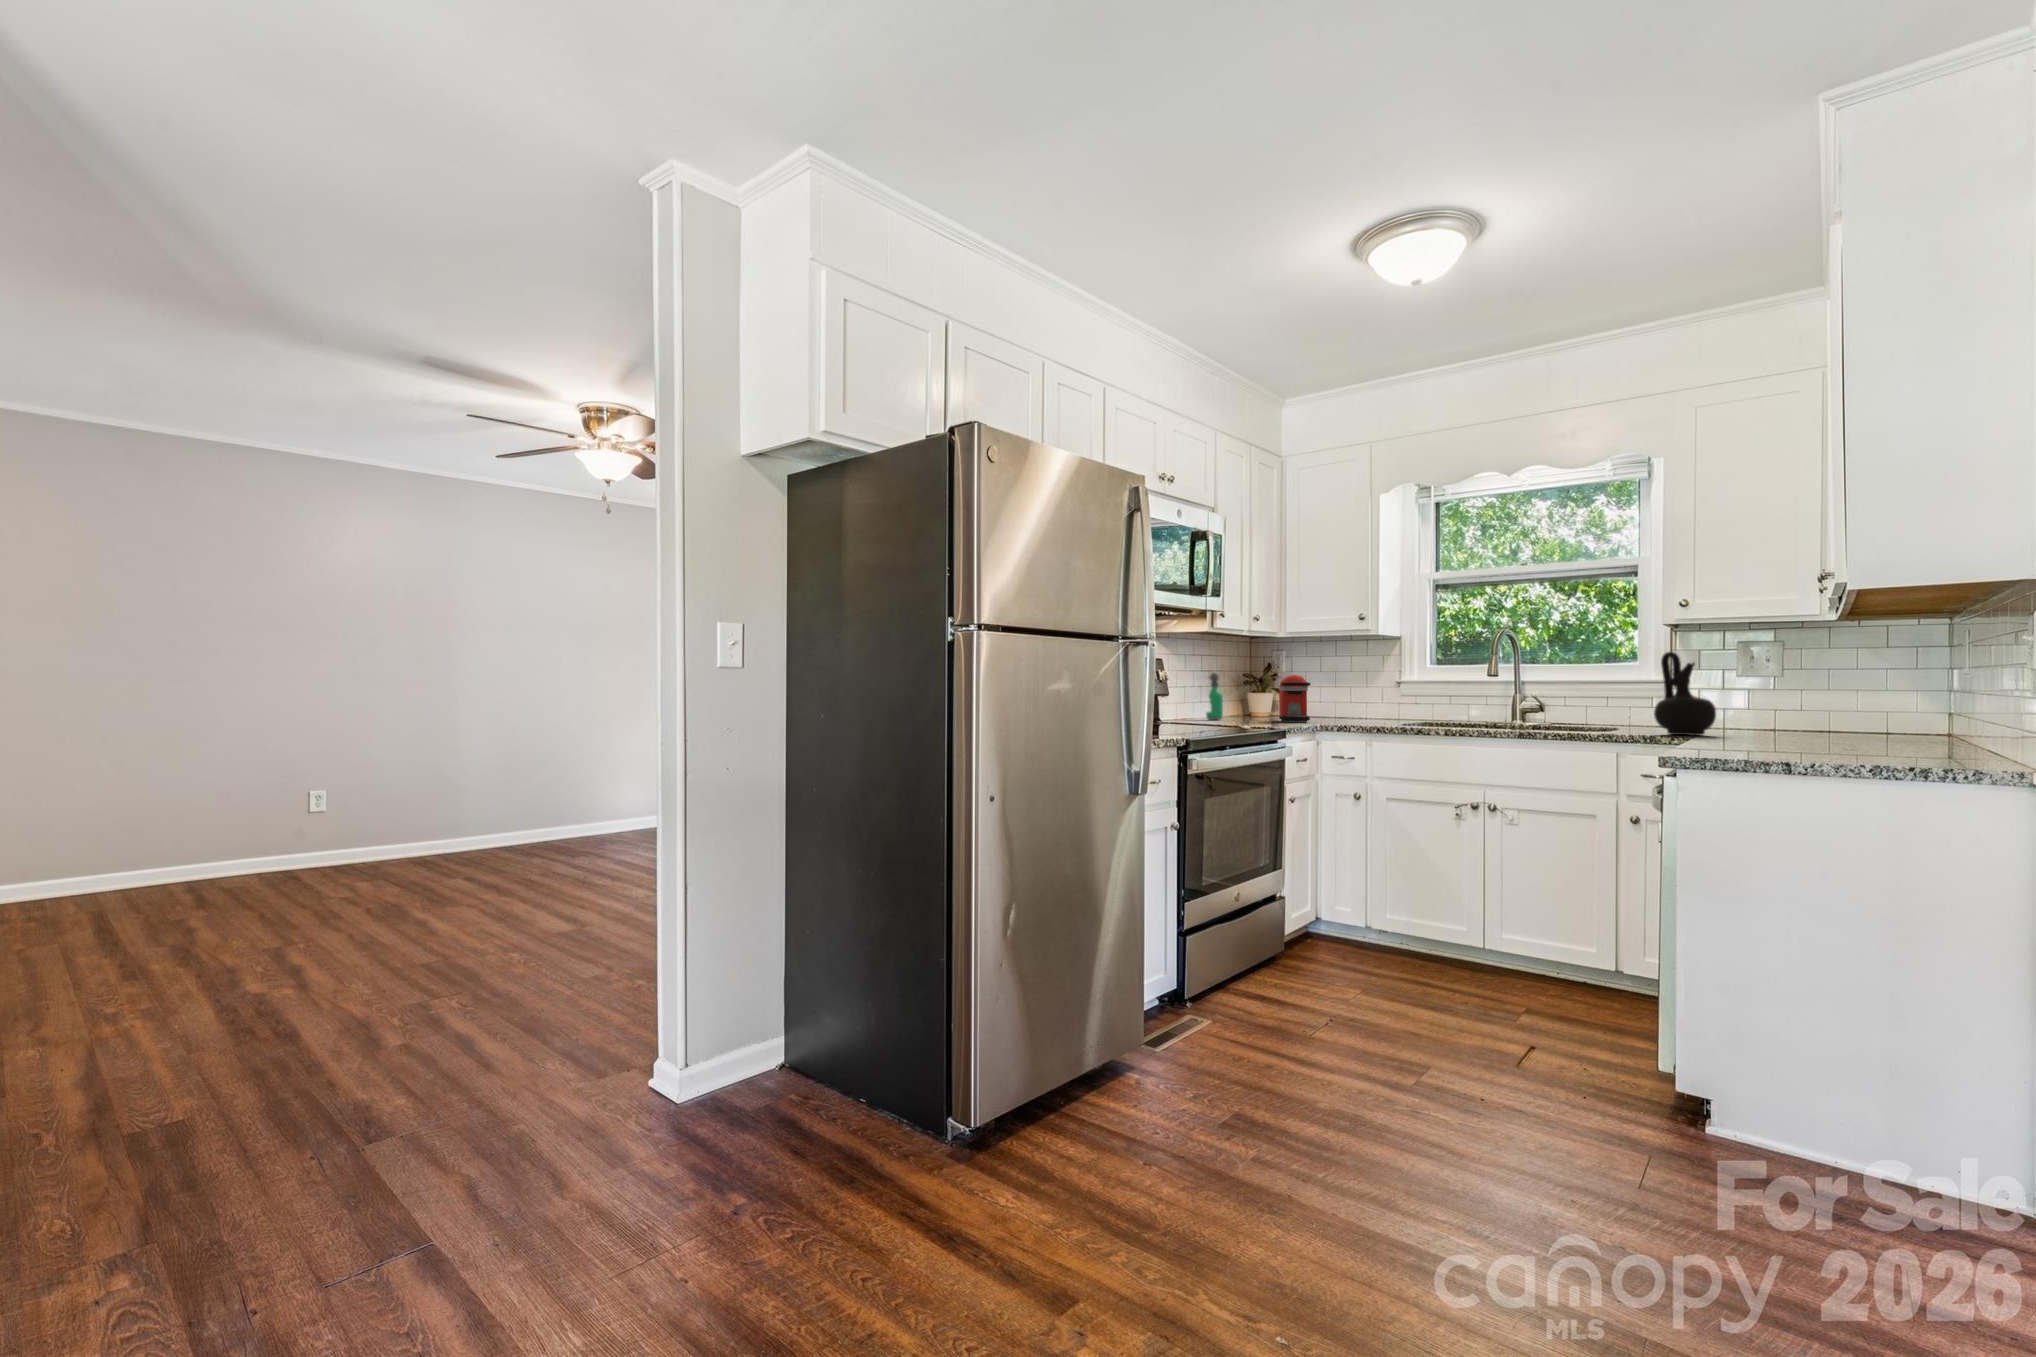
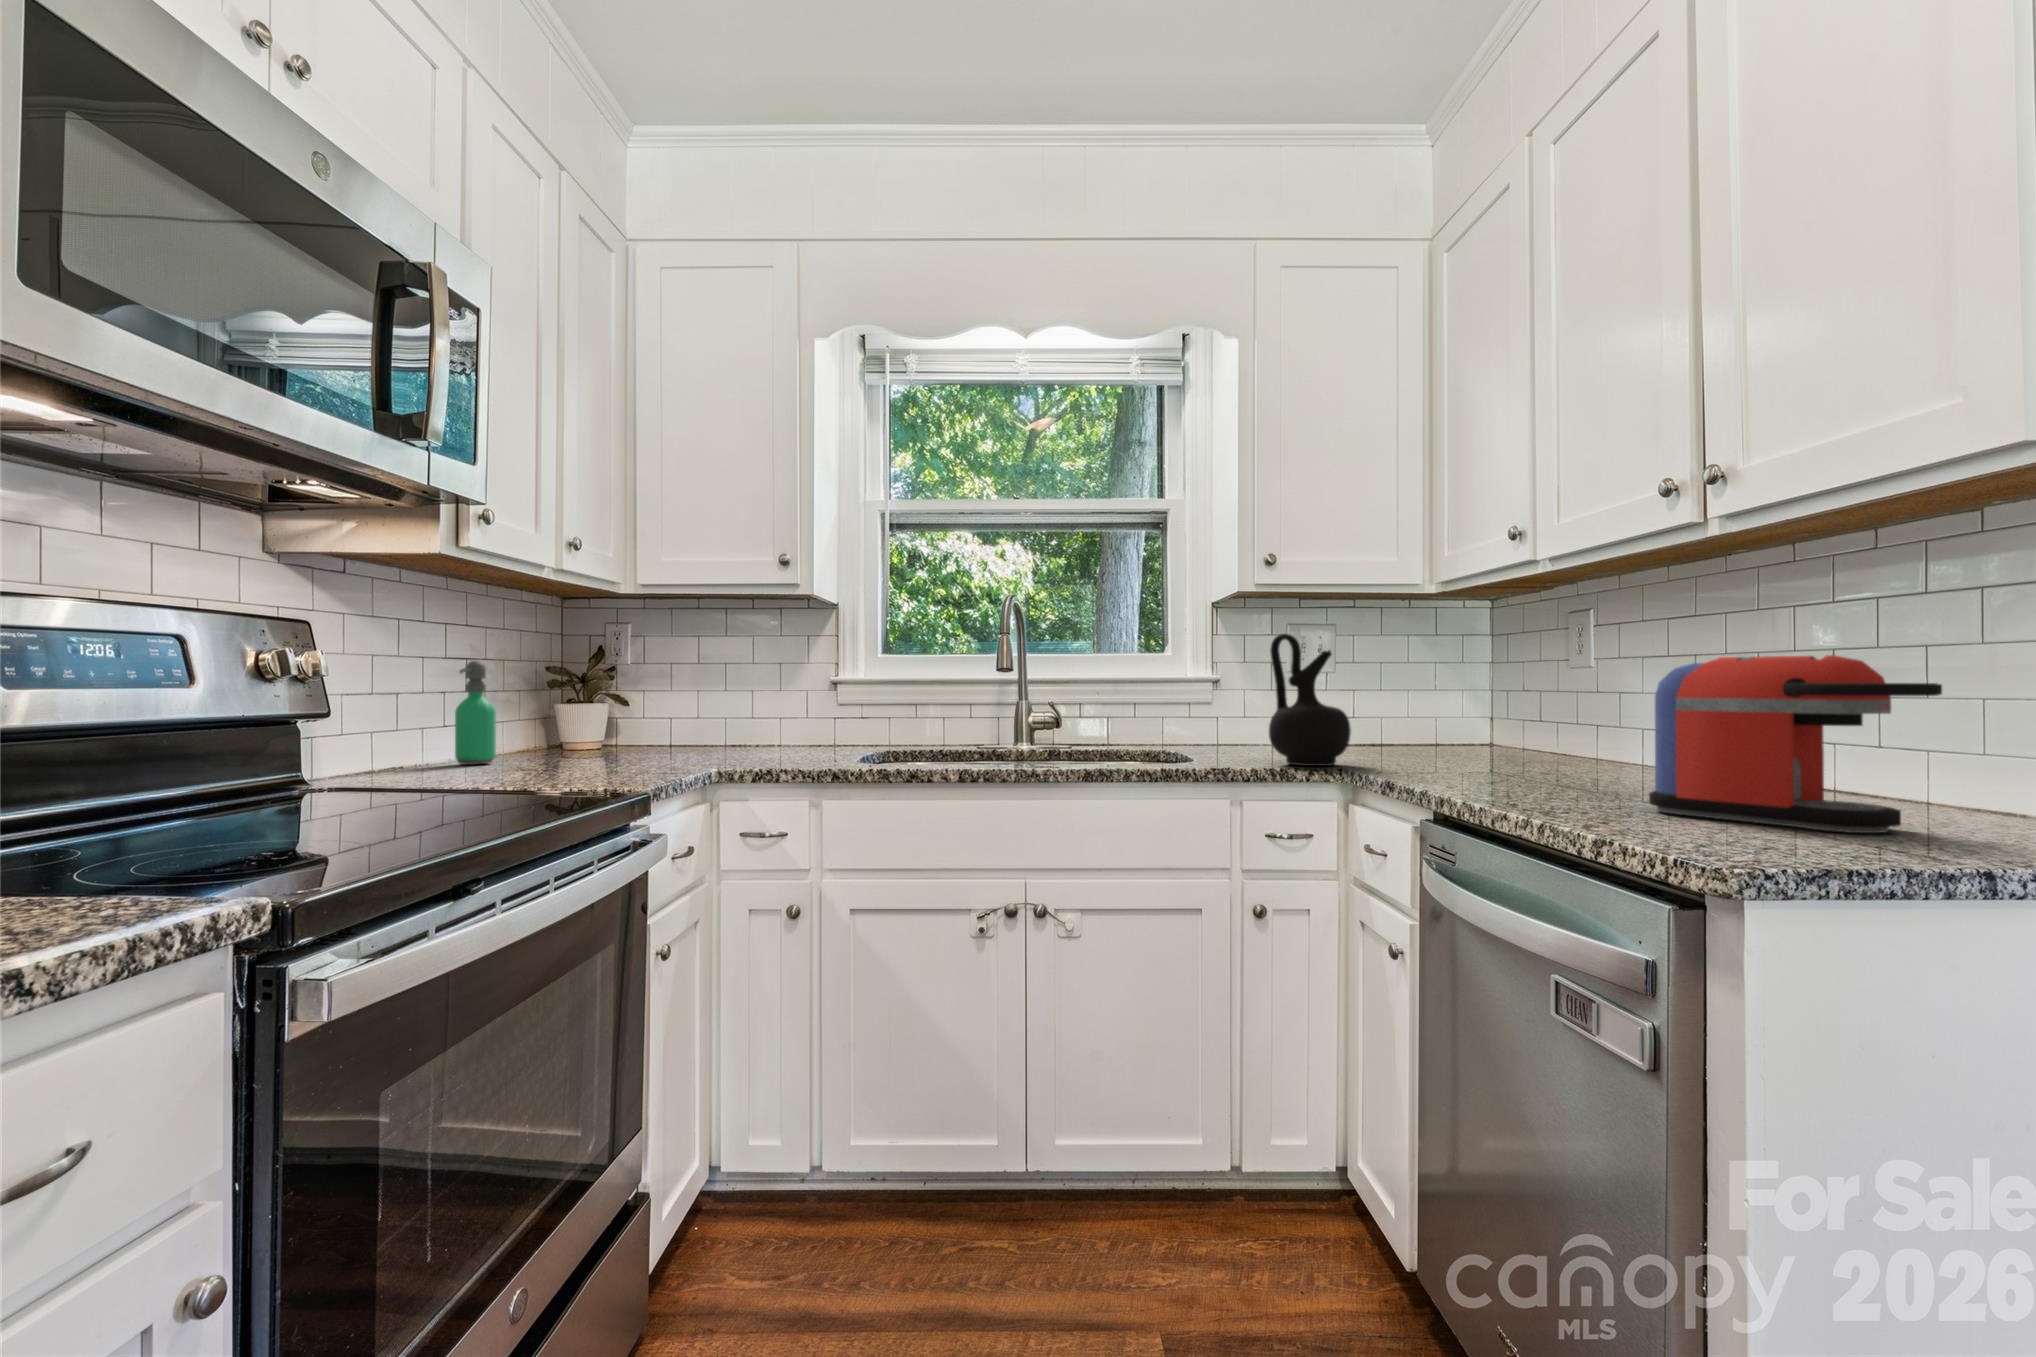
coffee maker: present [1279,675,1310,722] -> present [1649,655,1942,833]

